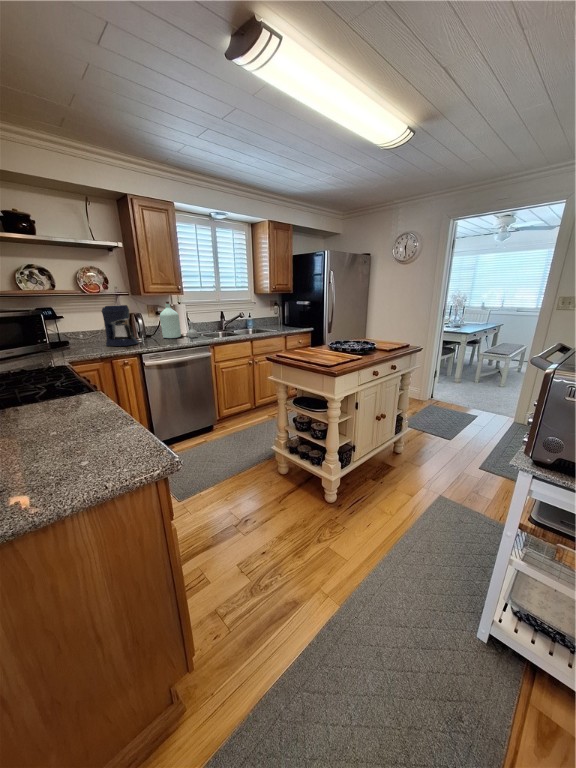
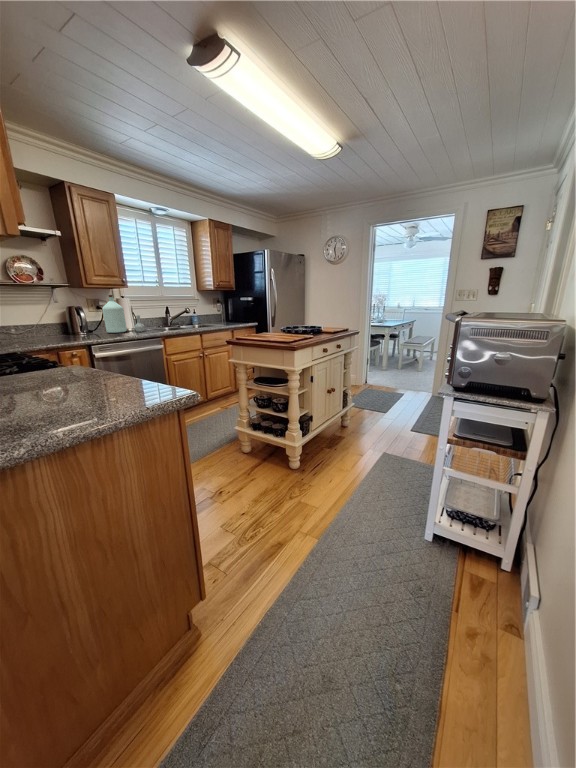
coffee maker: present [101,305,139,346] -> none [37,297,81,340]

